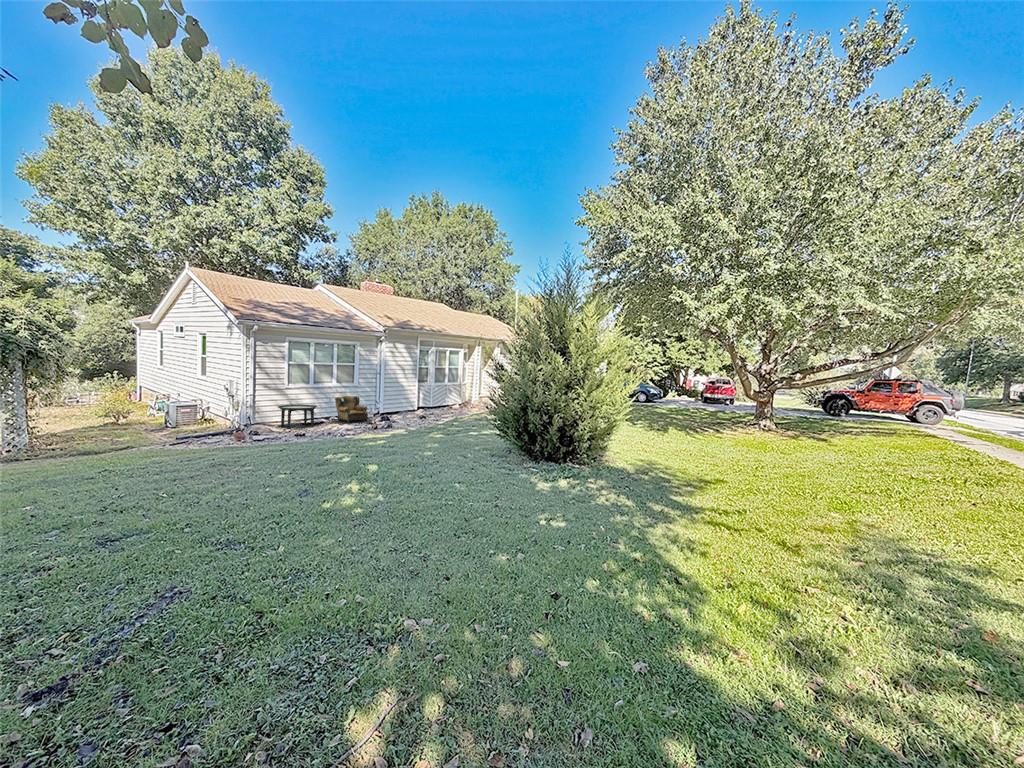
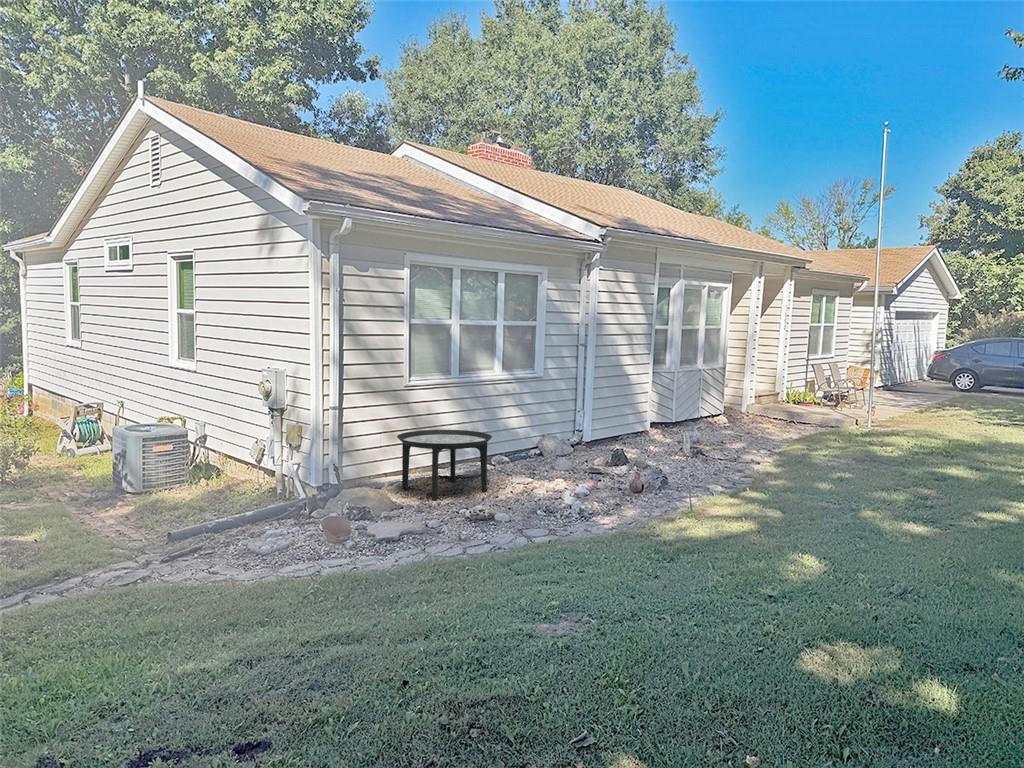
armchair: present [333,396,369,424] -> none [493,403,596,478]

